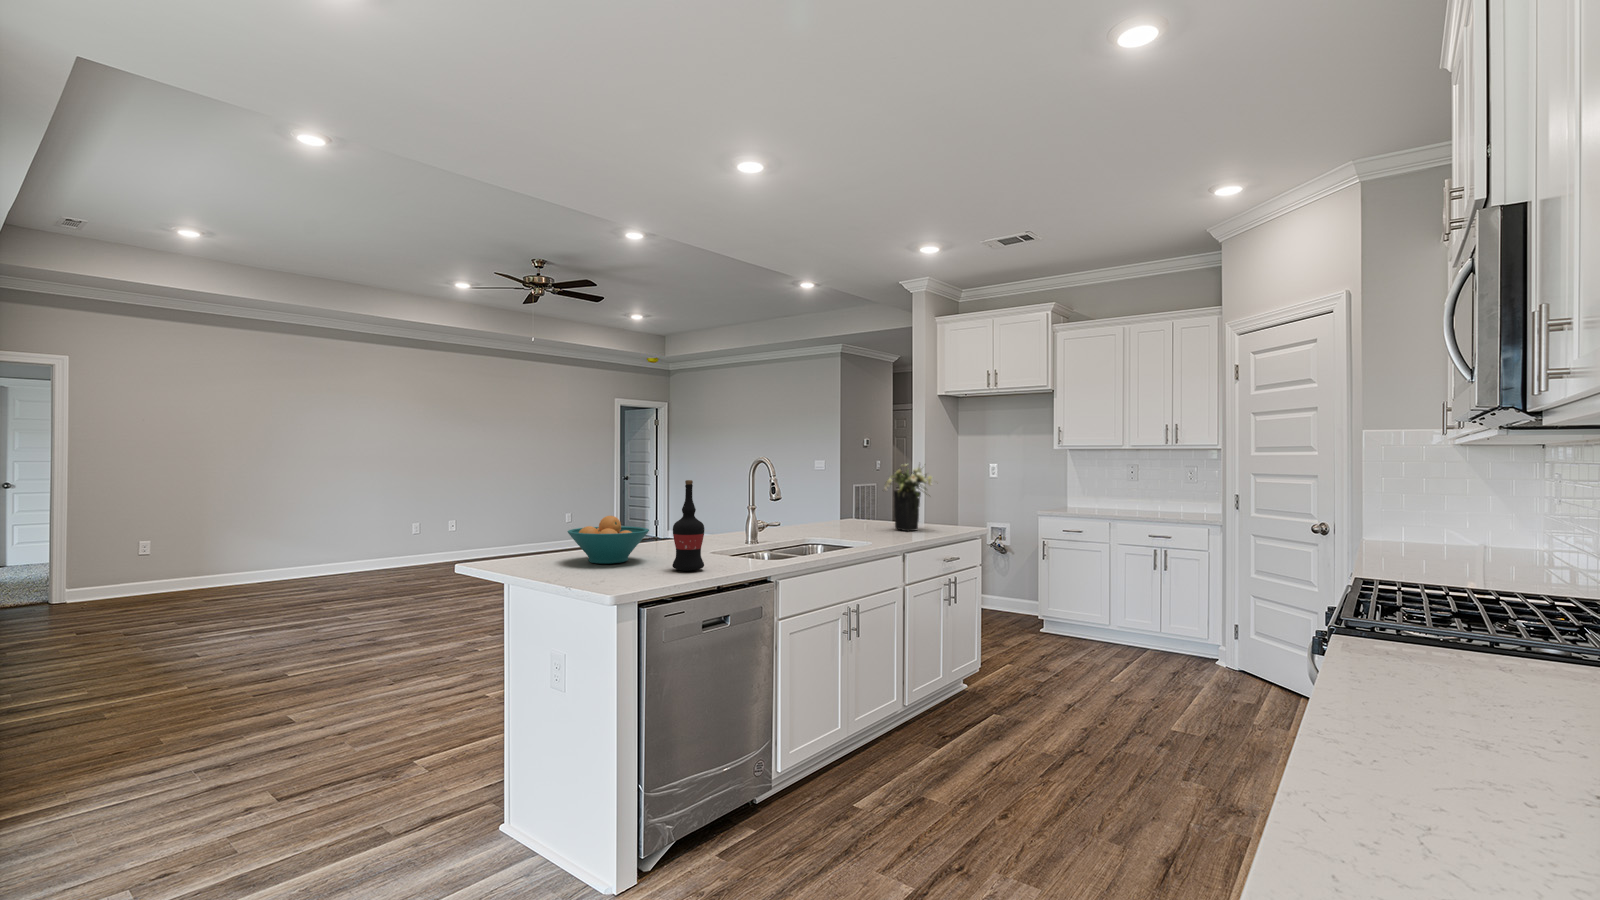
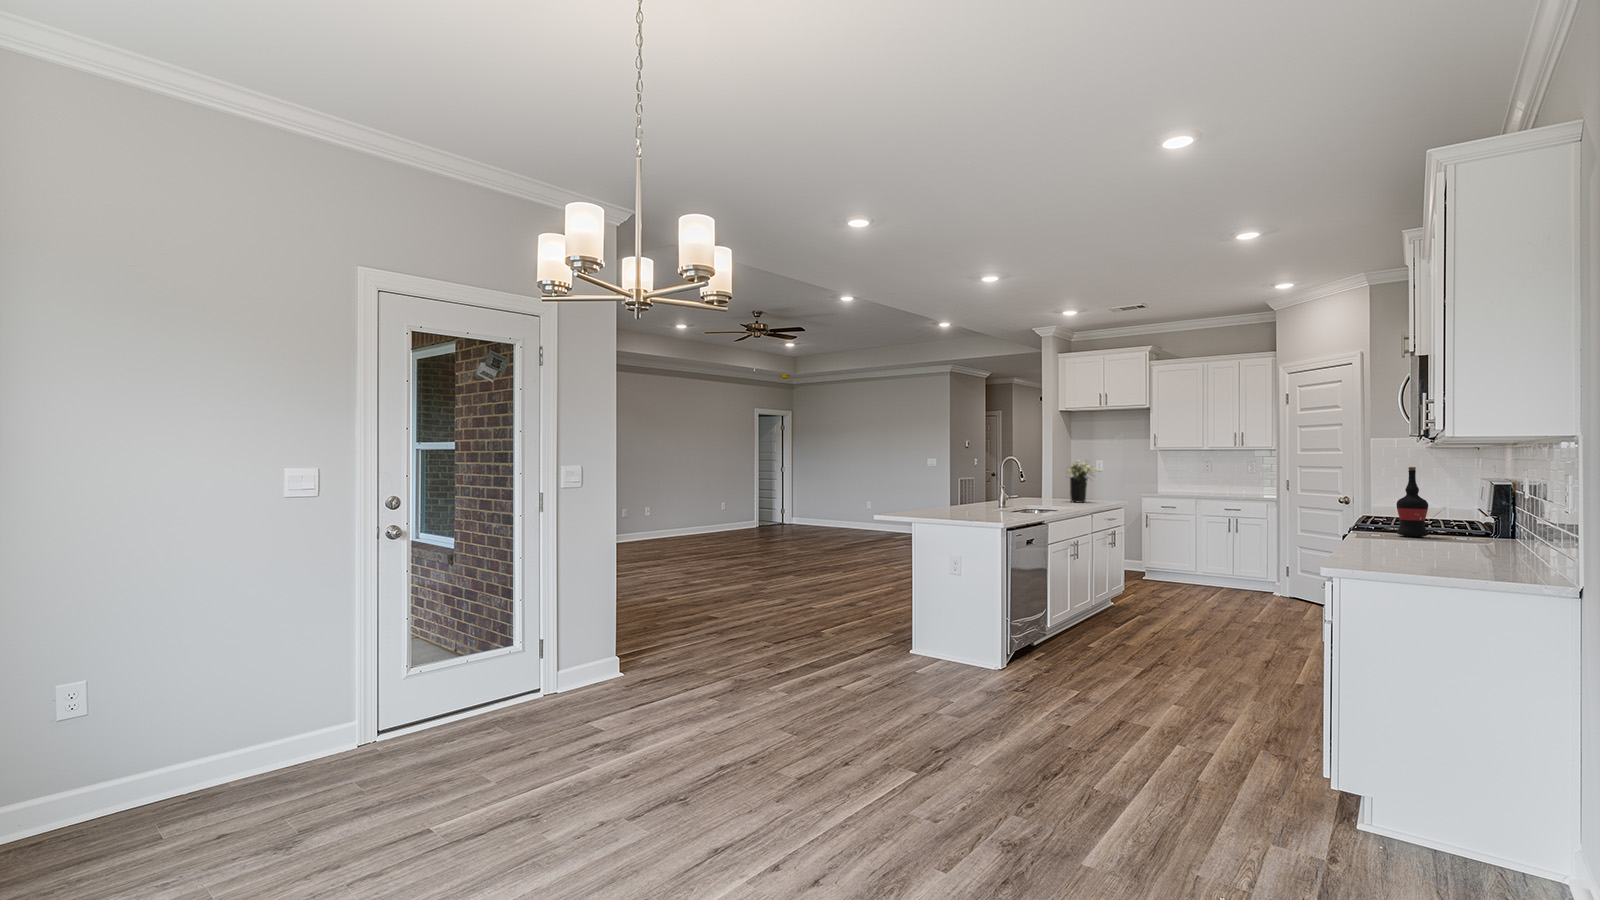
wine bottle: present [672,480,704,571] -> present [1396,467,1428,537]
fruit bowl: present [568,516,649,564] -> none [933,489,977,514]

